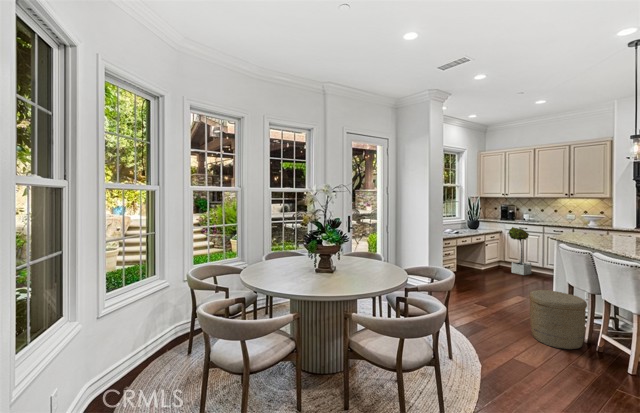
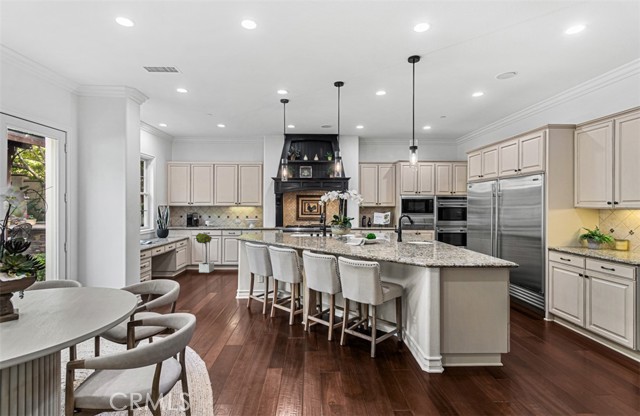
woven basket: present [529,290,587,349] -> none [229,281,265,325]

